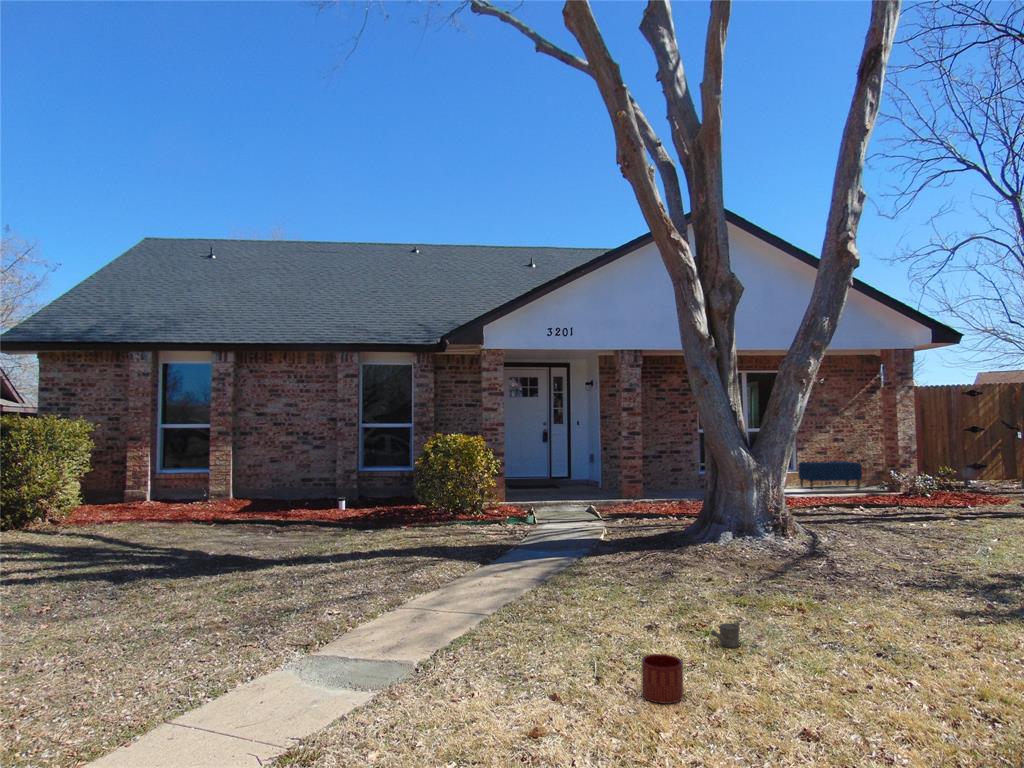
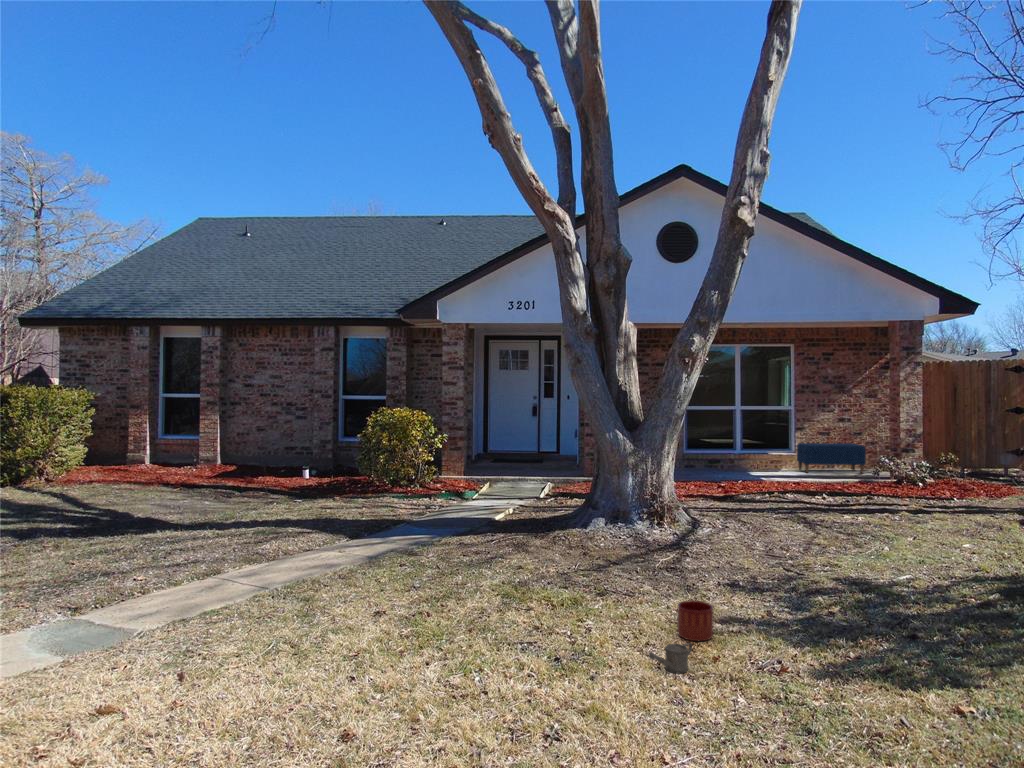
watering can: present [711,622,740,648] -> present [649,643,692,674]
planter: present [641,654,683,704] -> present [677,601,713,641]

